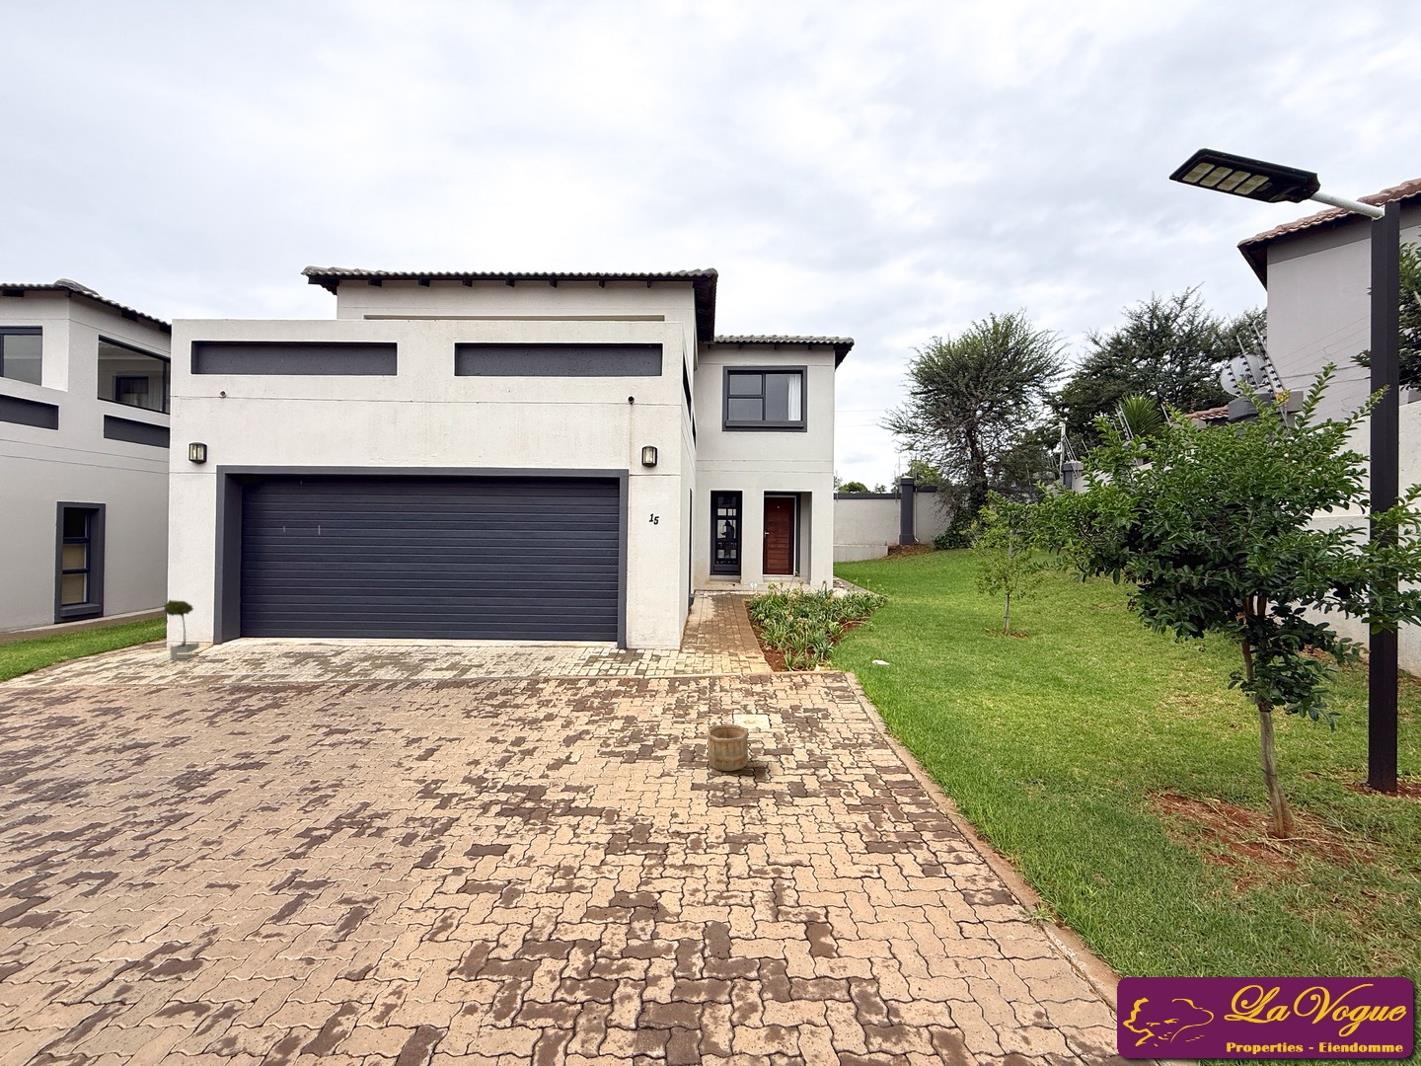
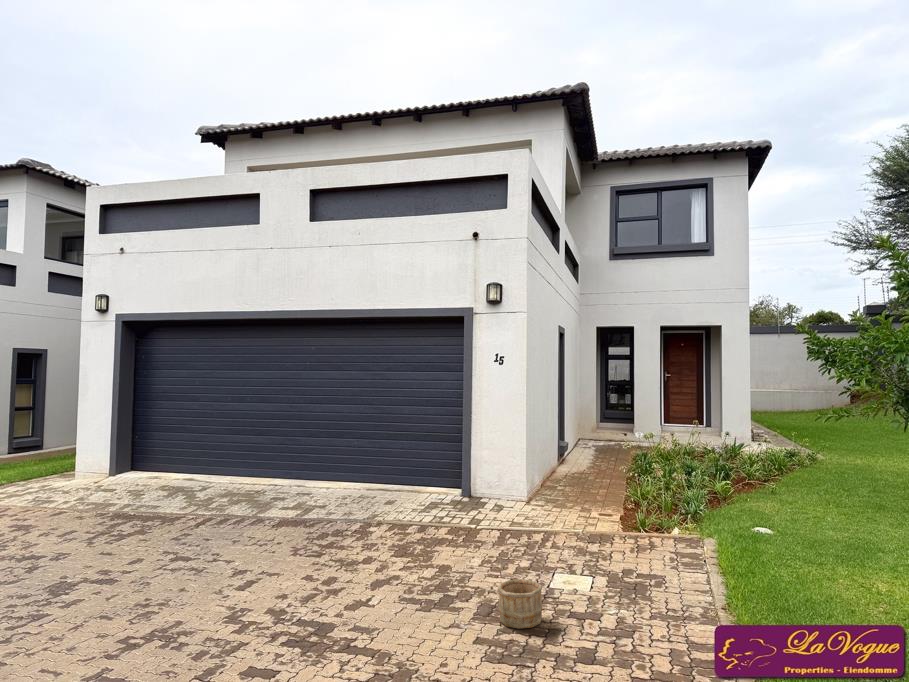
potted tree: present [164,600,199,659] -> none [72,433,99,487]

